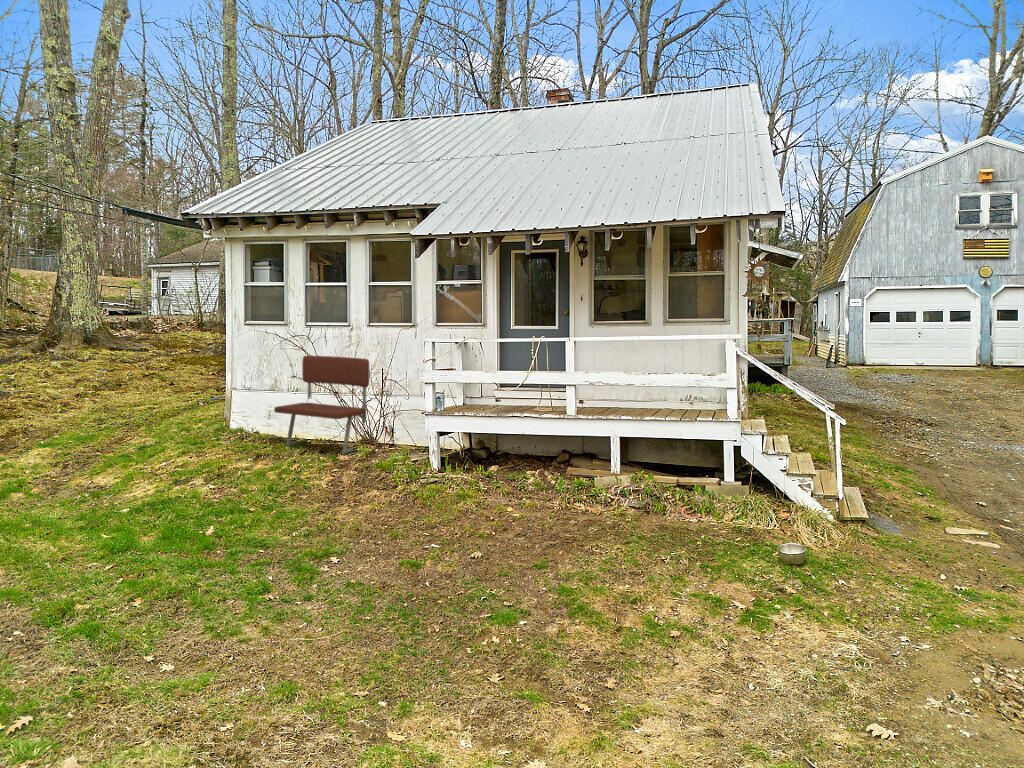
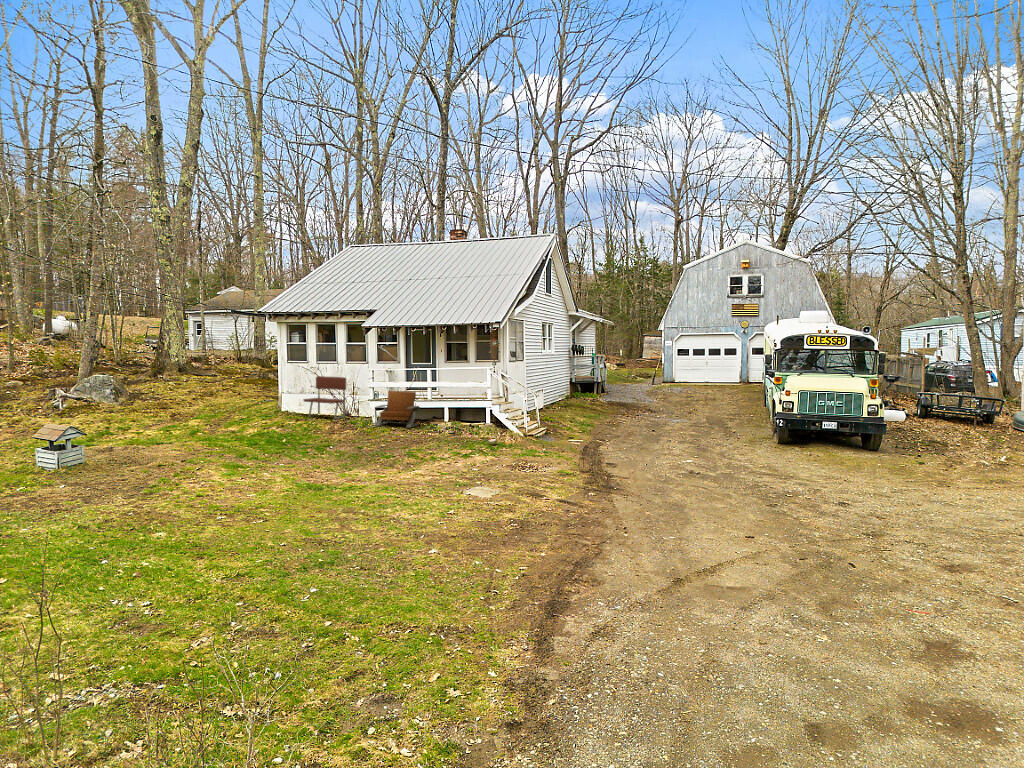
lounge chair: none [440,391,541,484] -> present [375,391,420,428]

